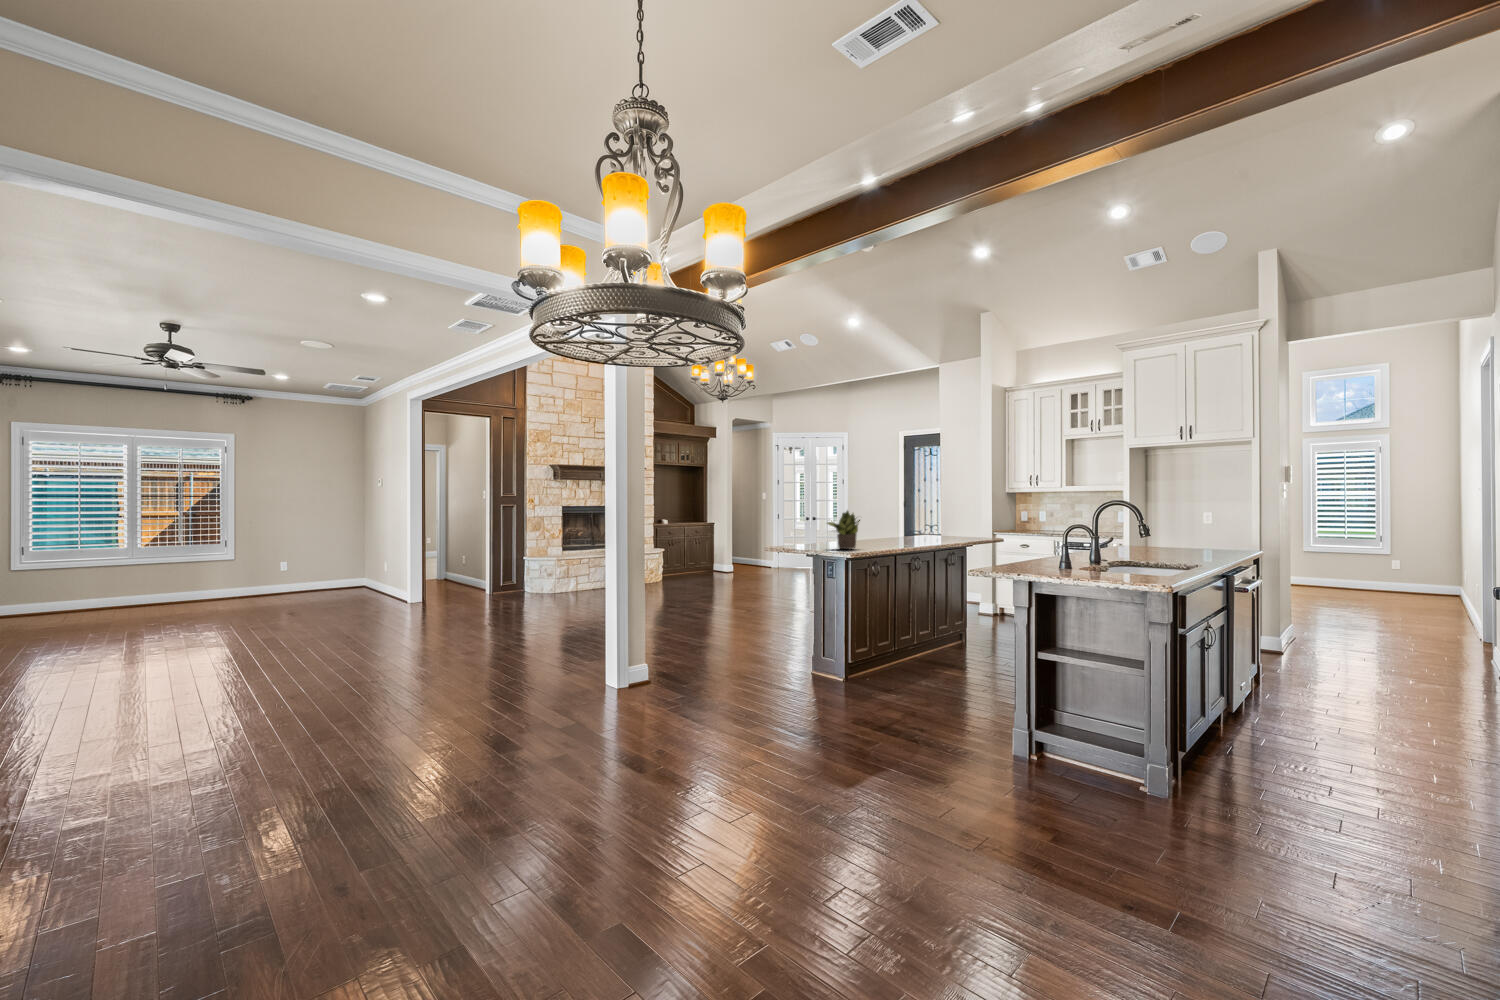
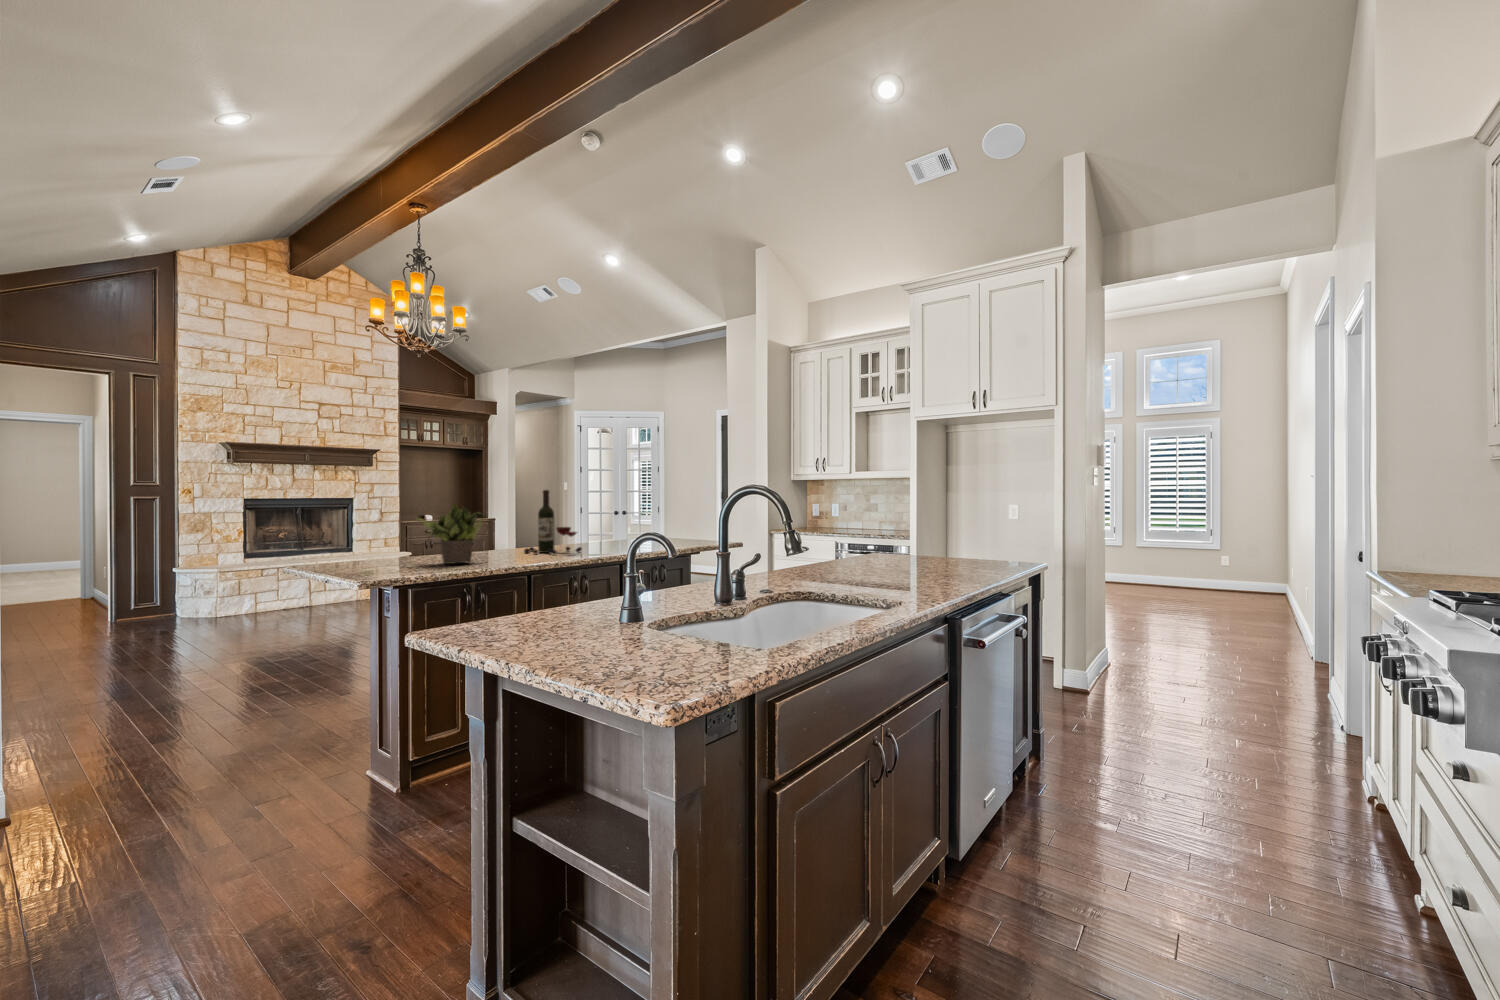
wine bottle: none [862,501,905,546] -> present [524,490,582,554]

